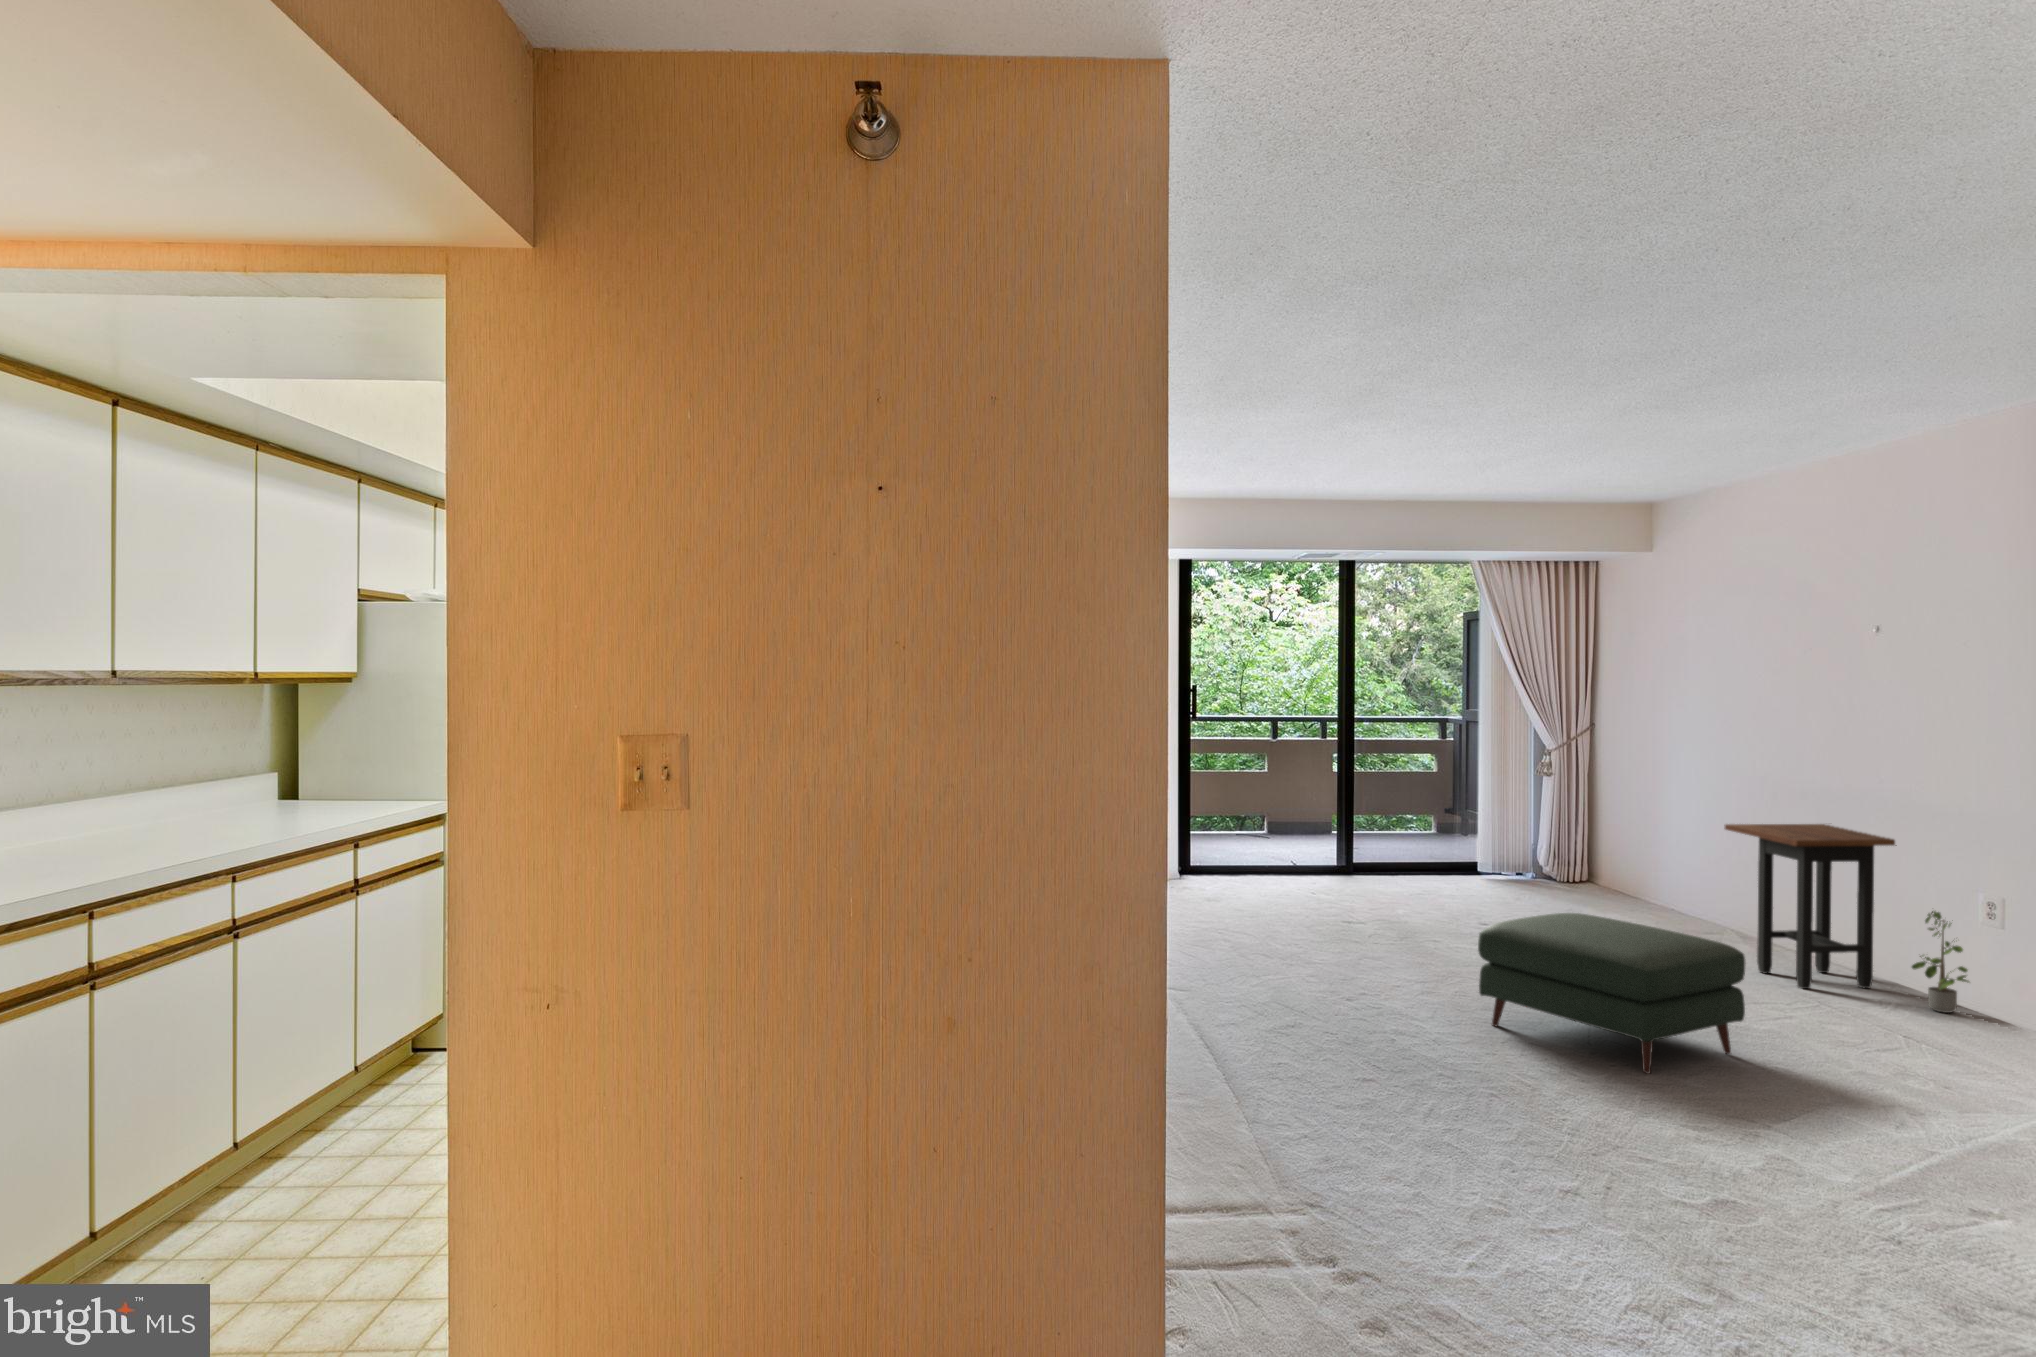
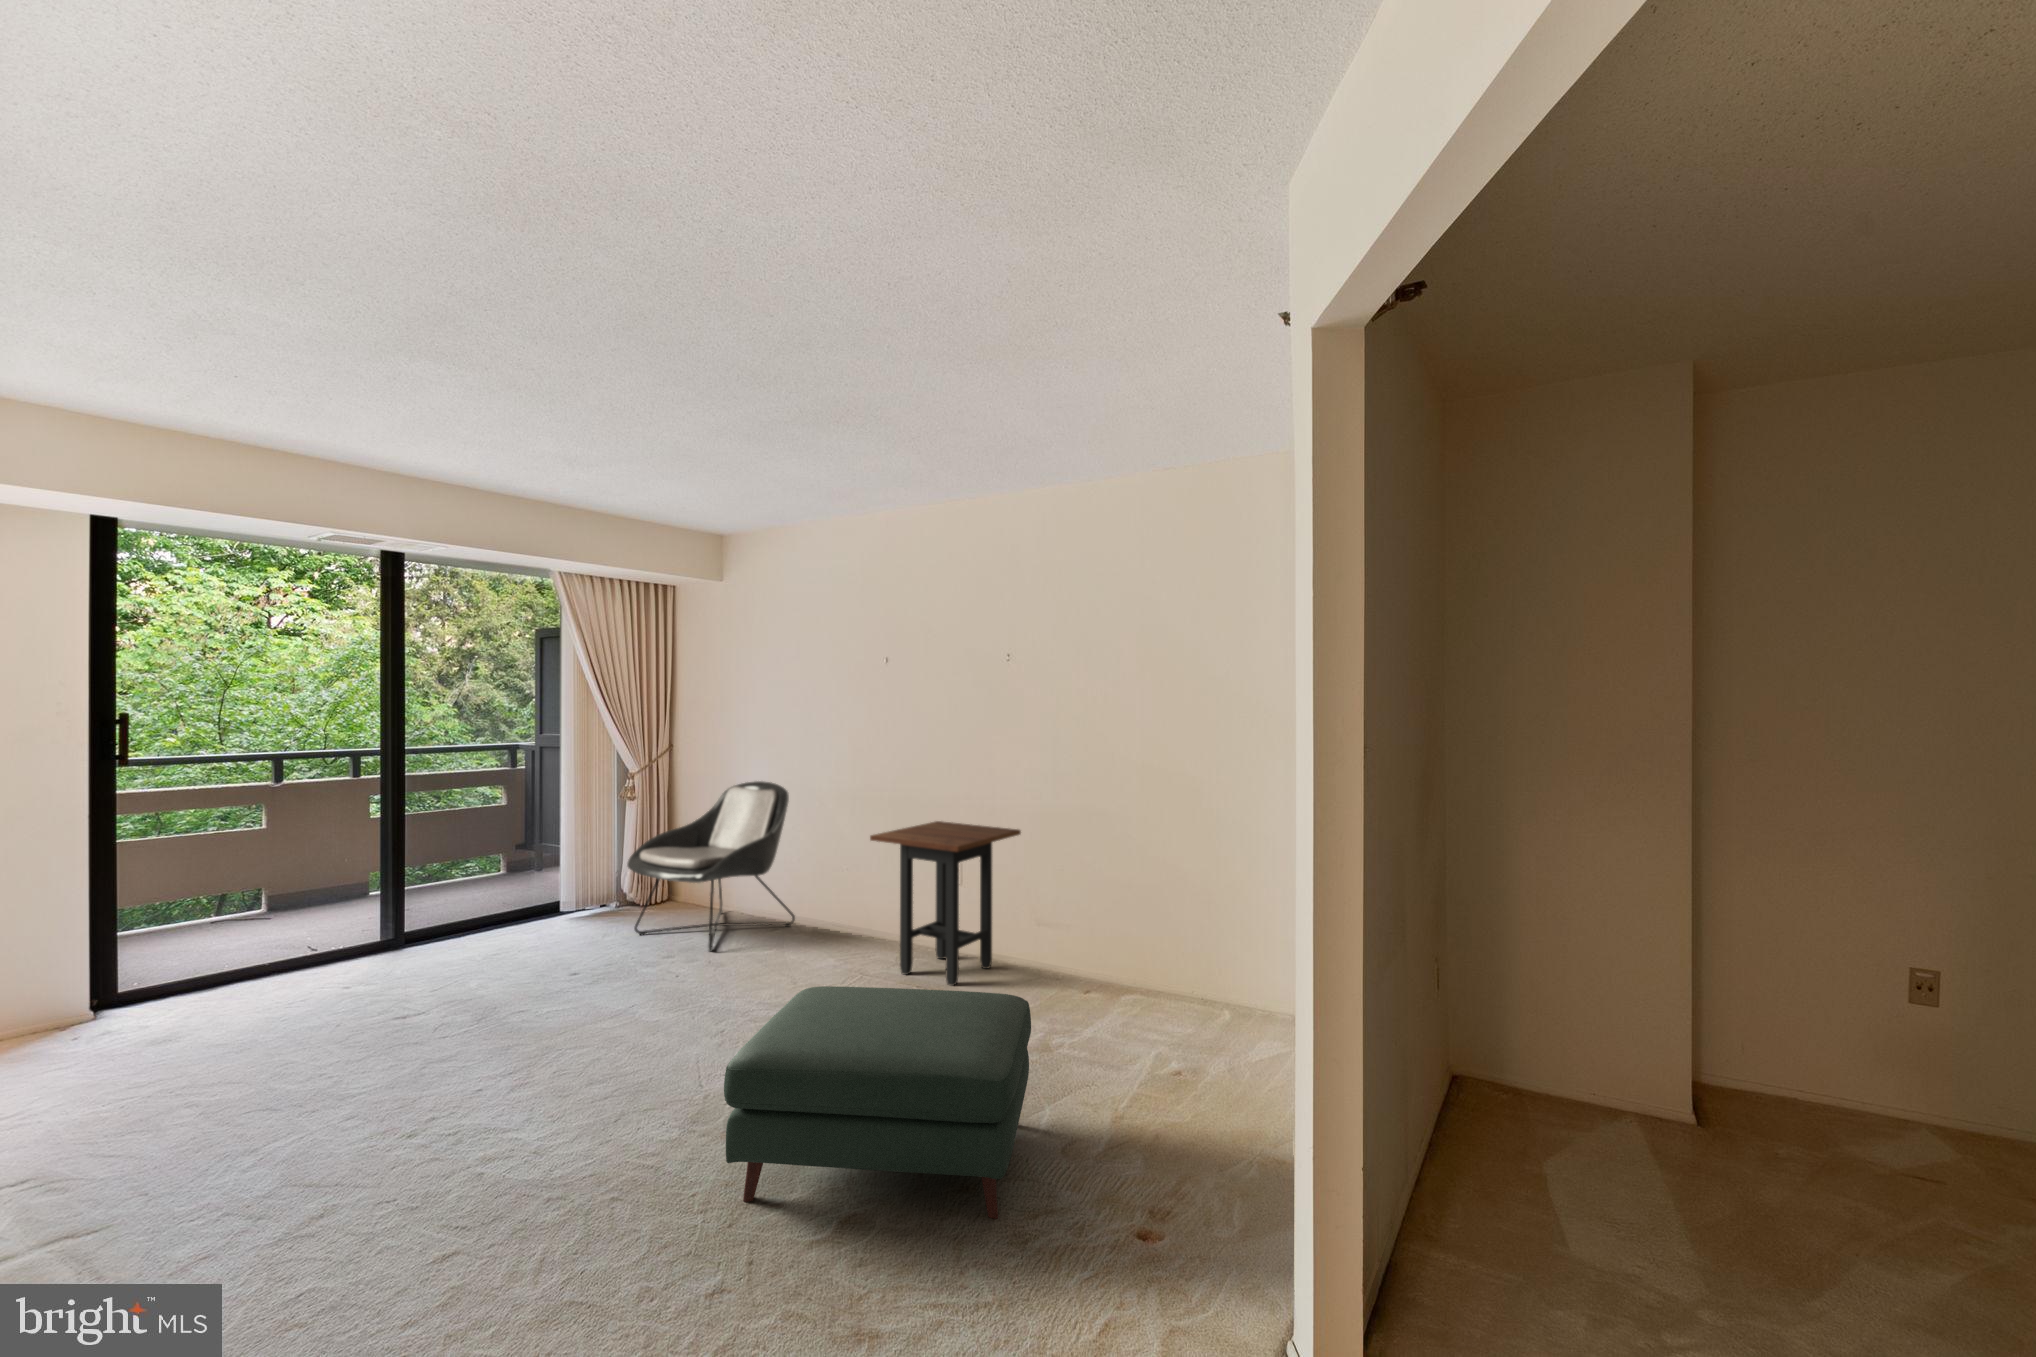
lounge chair: none [1526,769,1693,925] -> present [627,781,795,952]
potted plant: present [1912,911,1969,1013] -> none [1037,889,1089,981]

